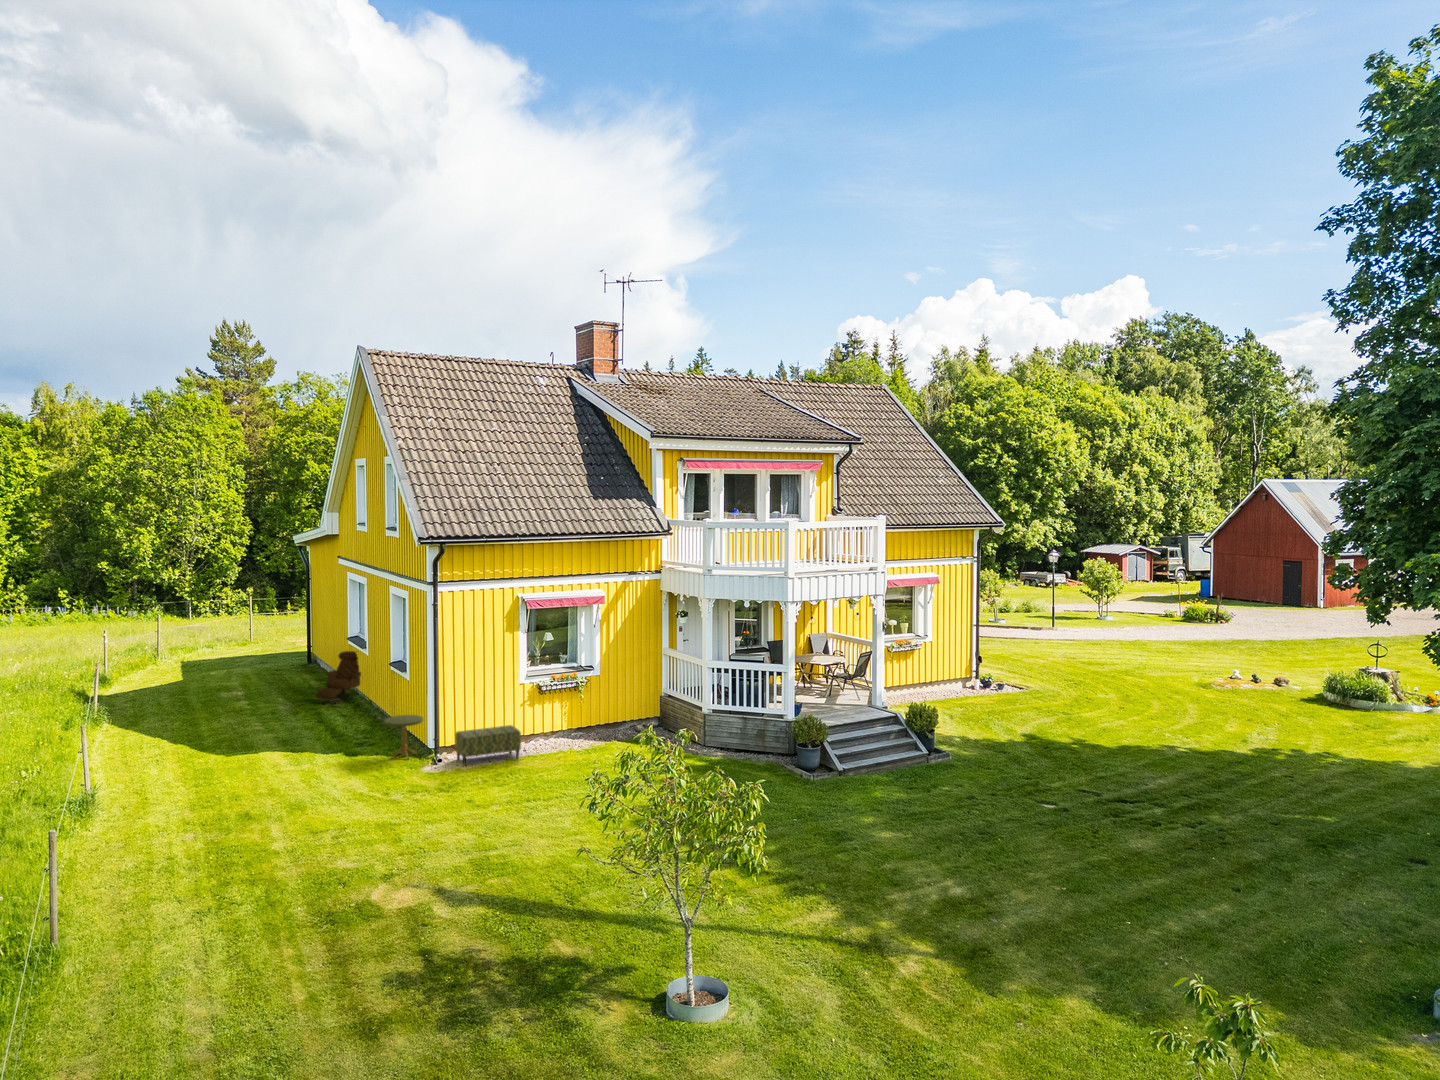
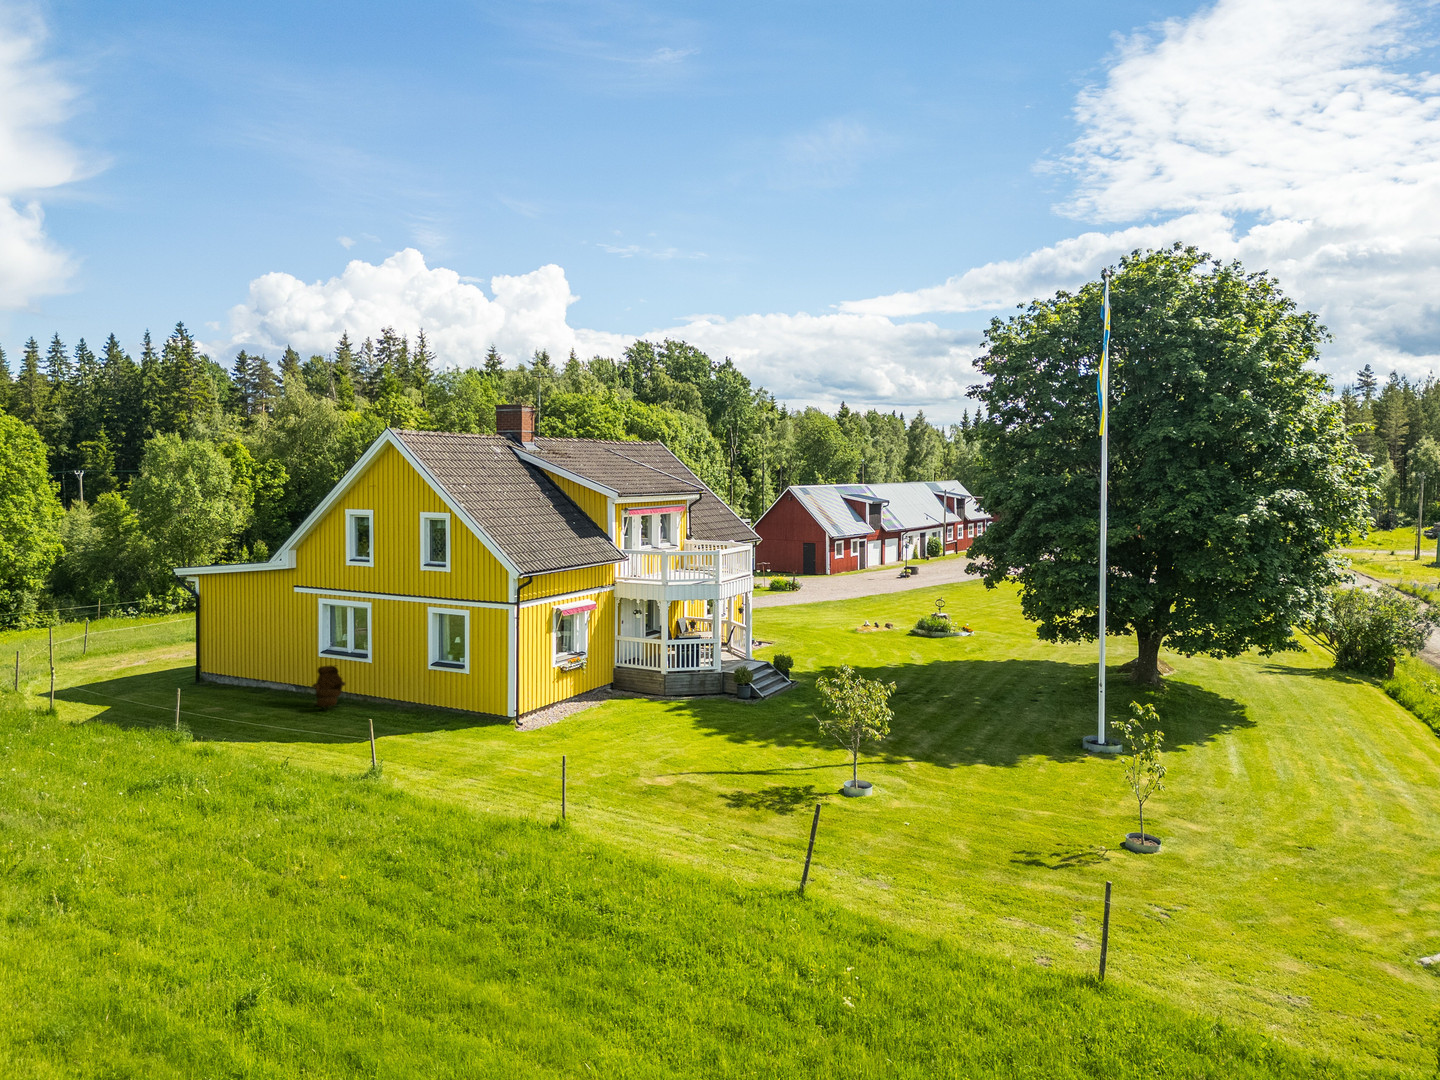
side table: present [384,715,423,760] -> none [471,701,500,734]
bench: present [455,725,521,766] -> none [525,699,567,730]

